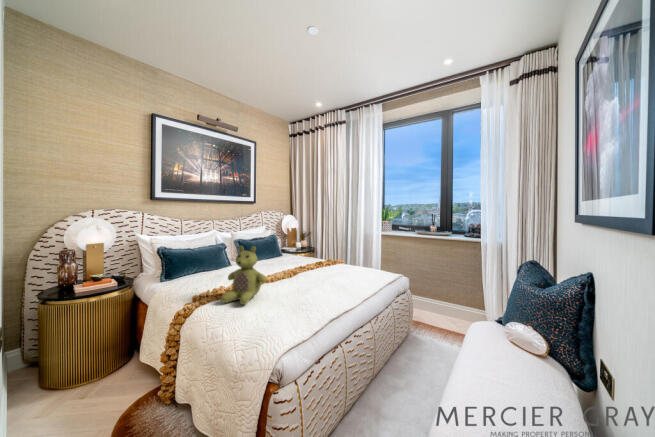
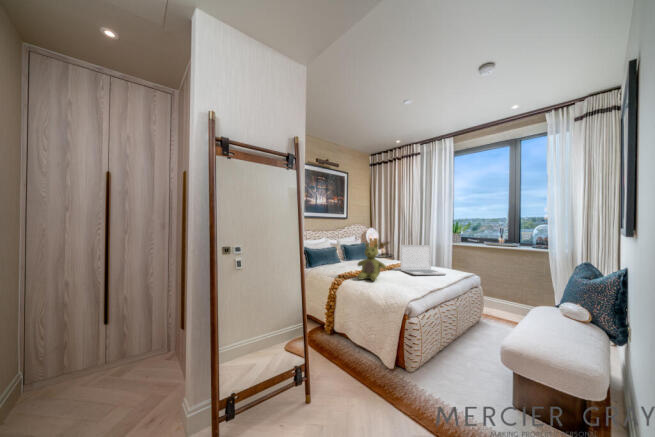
laptop: none [303,241,359,285] -> present [401,245,446,275]

